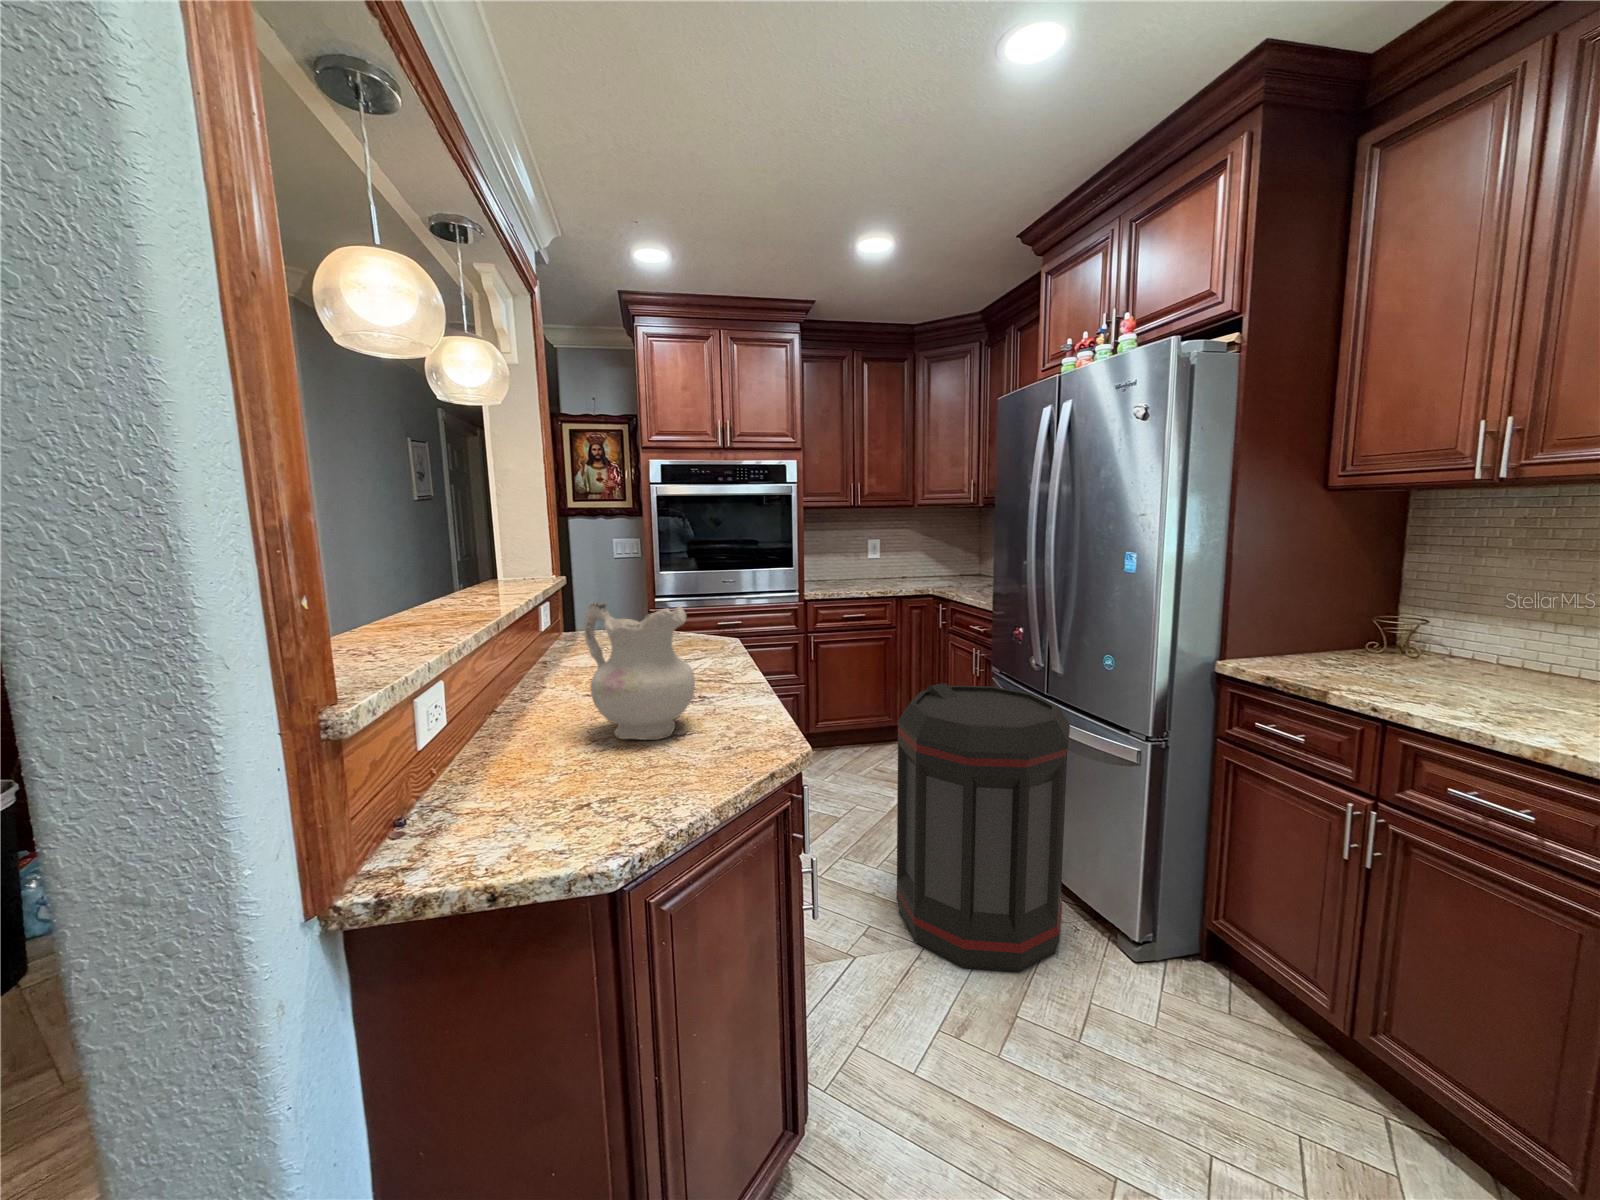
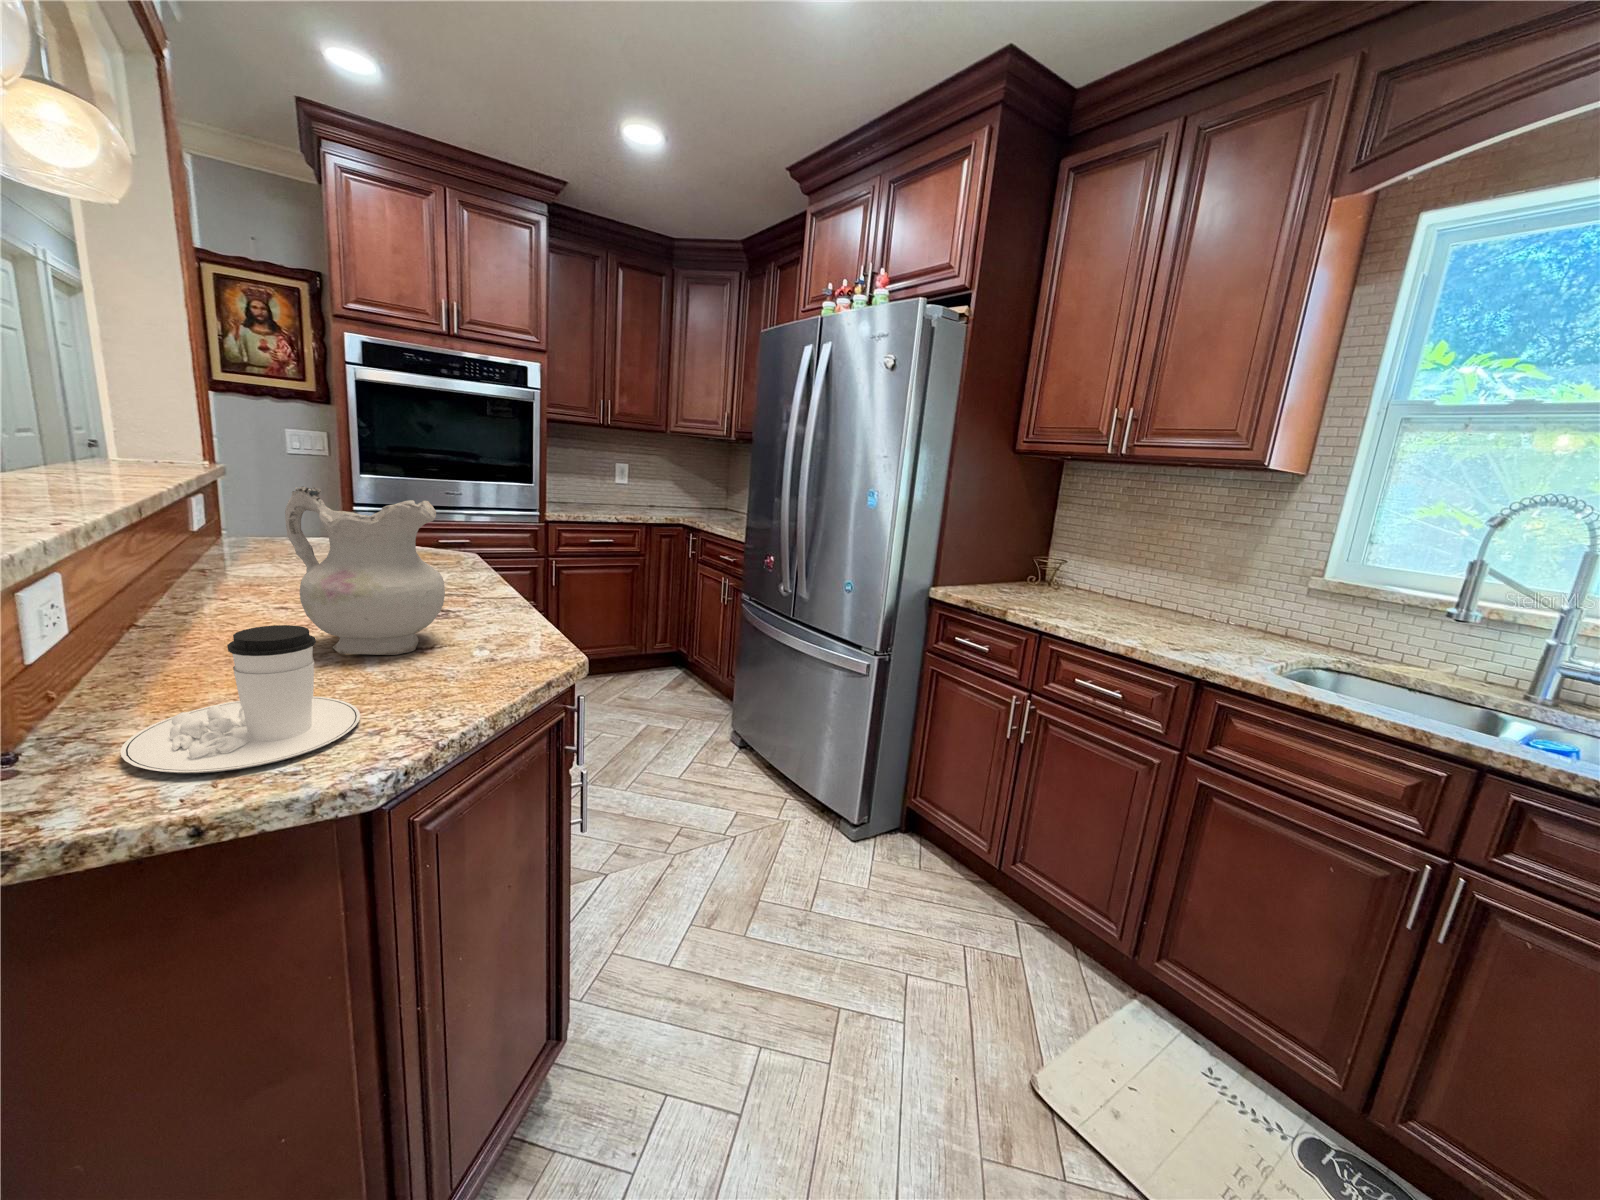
trash can: present [897,683,1070,972] -> none [649,608,814,869]
coffee cup: none [461,723,617,846] -> present [121,625,360,773]

